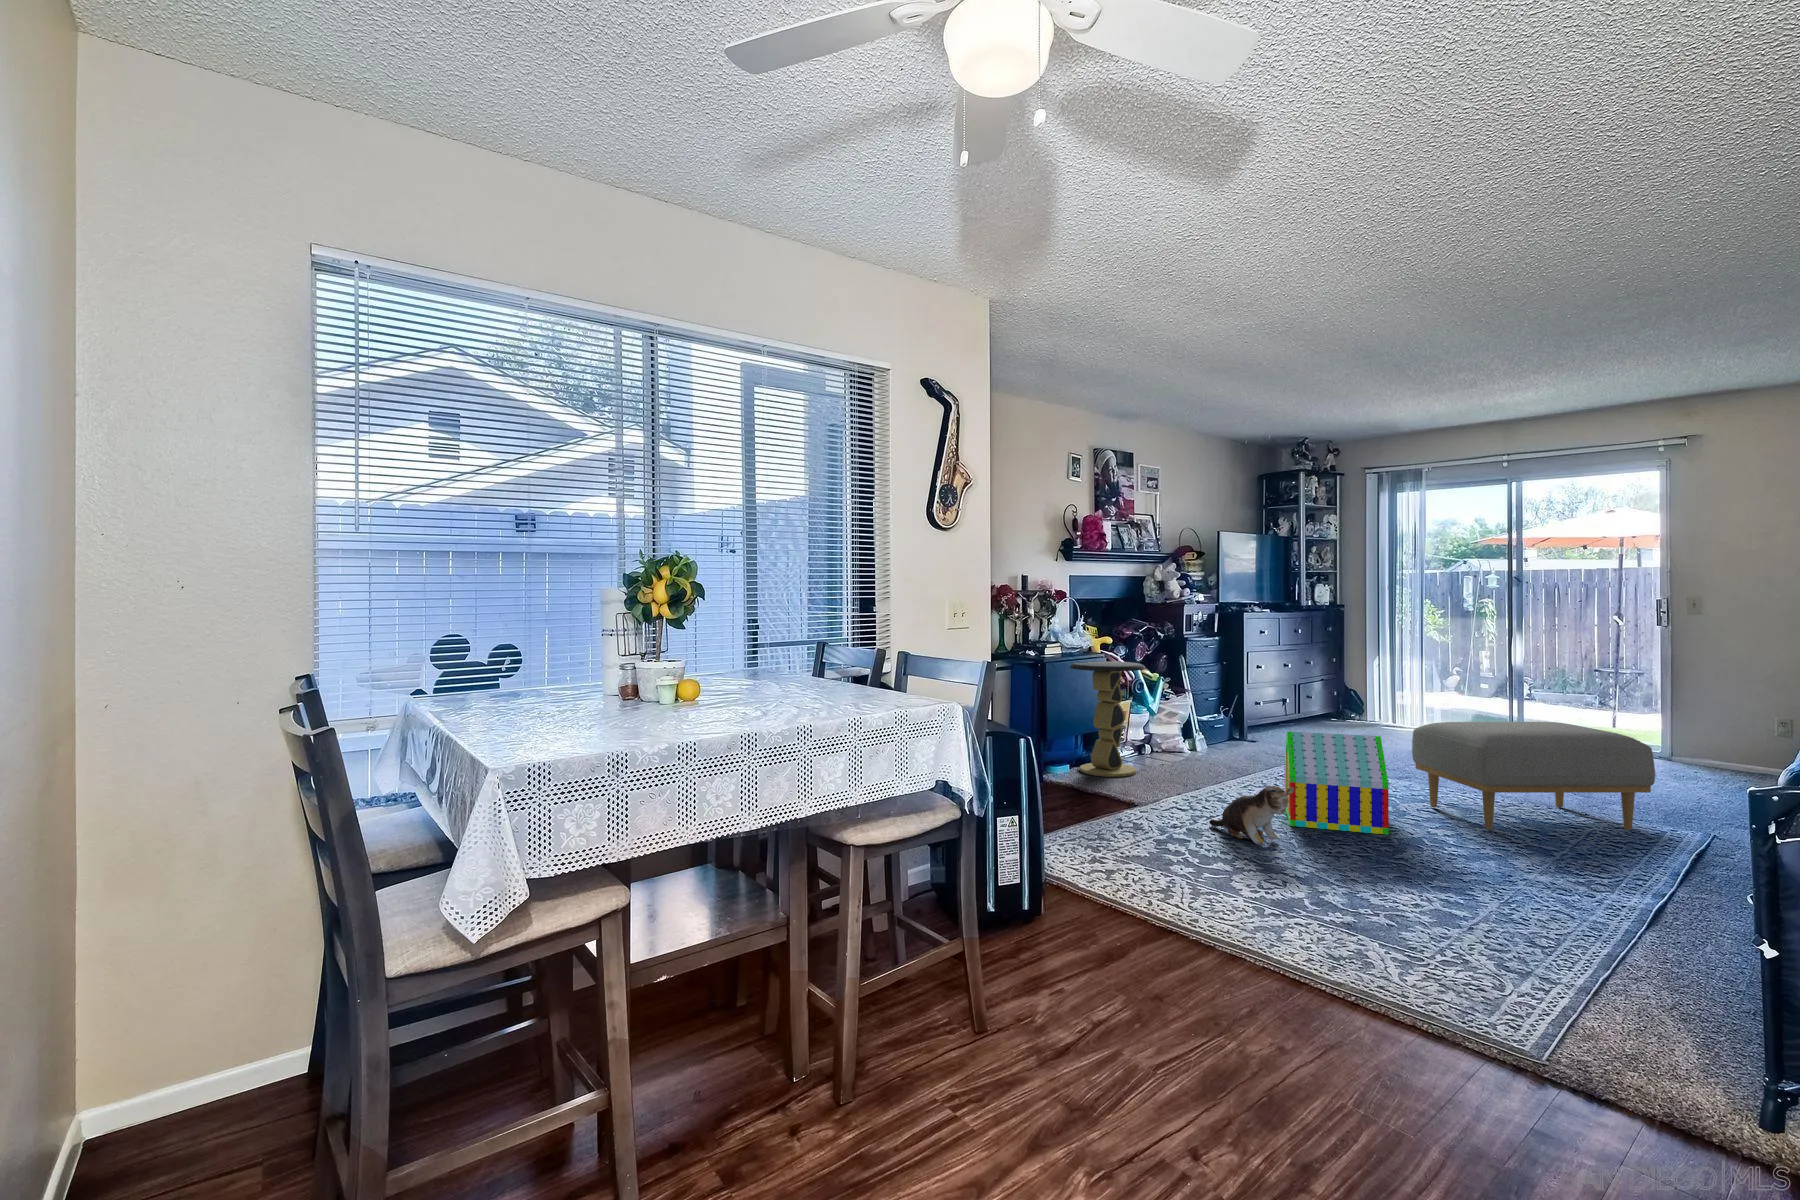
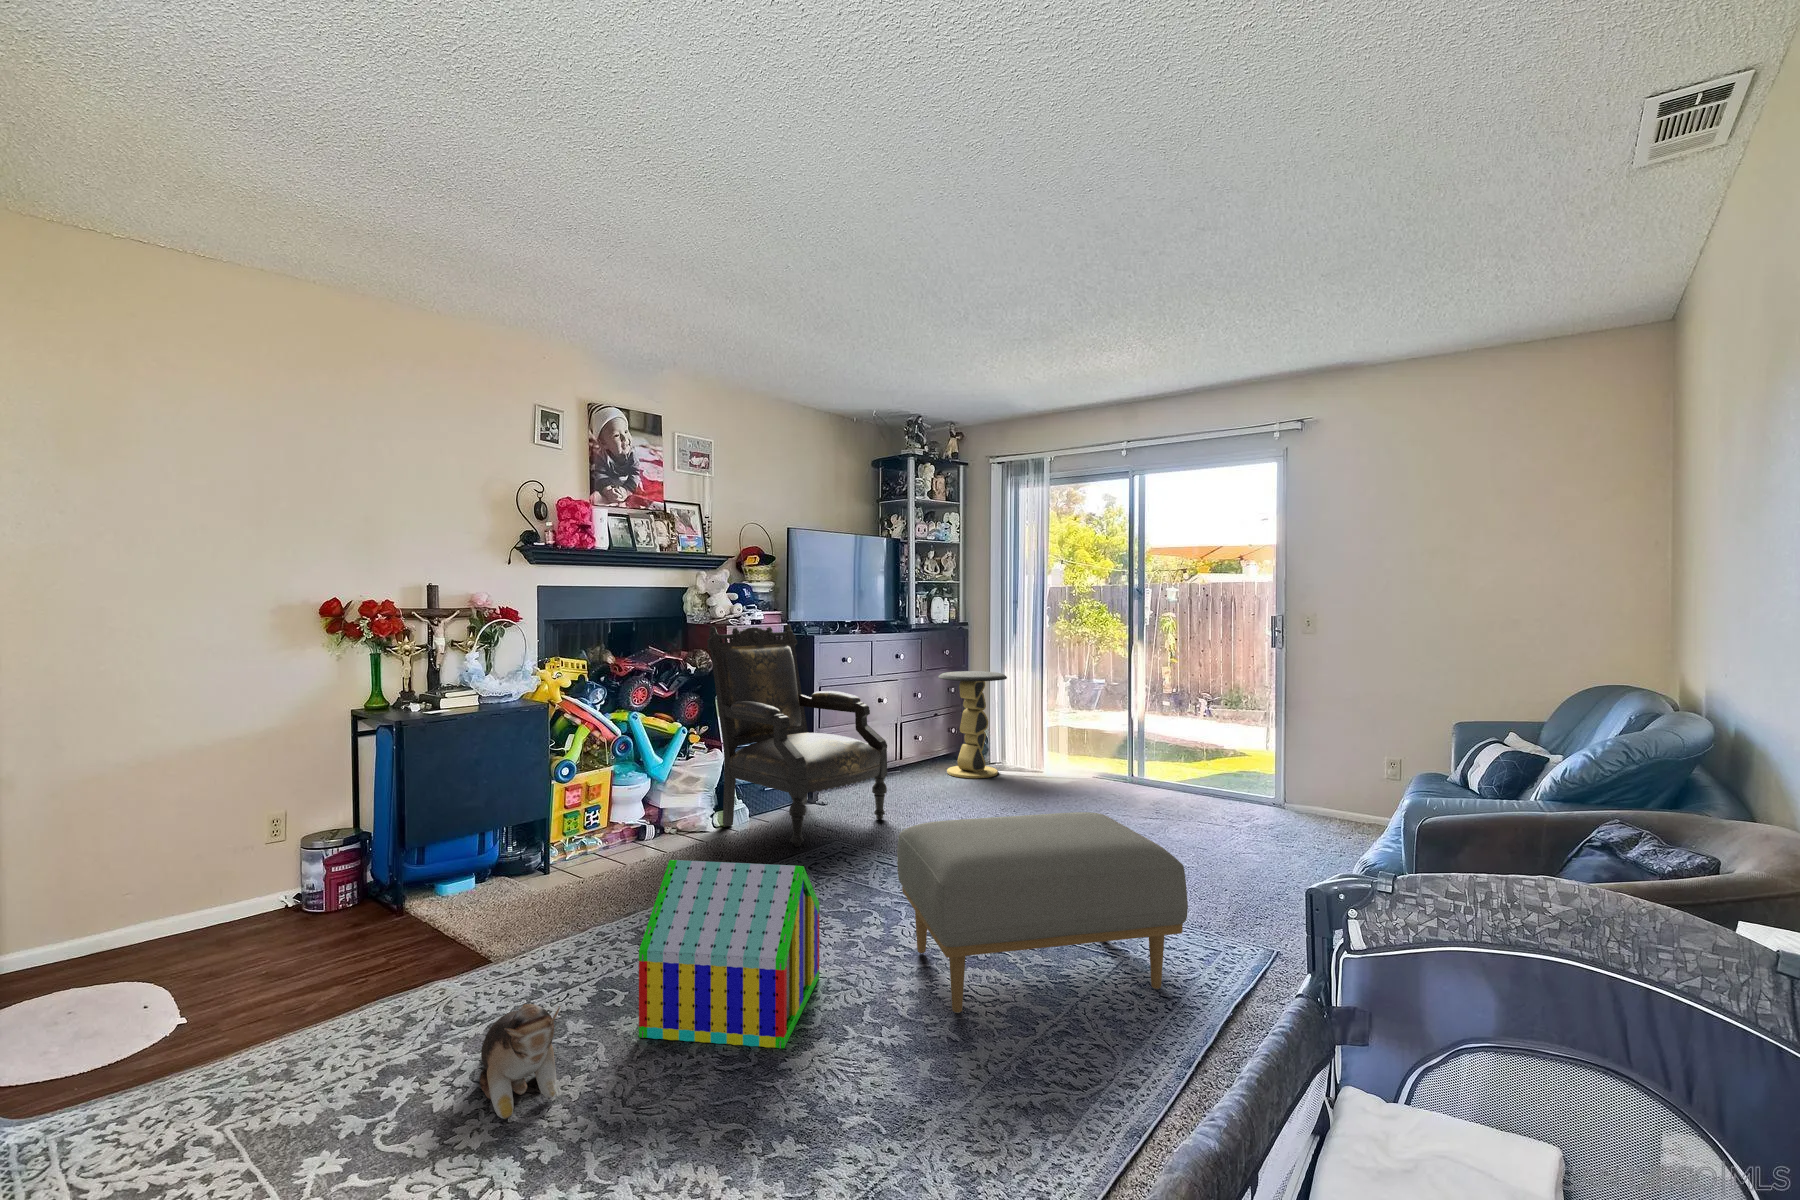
armchair: none [1180,604,1320,760] -> present [707,624,887,847]
side table: present [1070,661,1146,777] -> present [939,671,1007,778]

